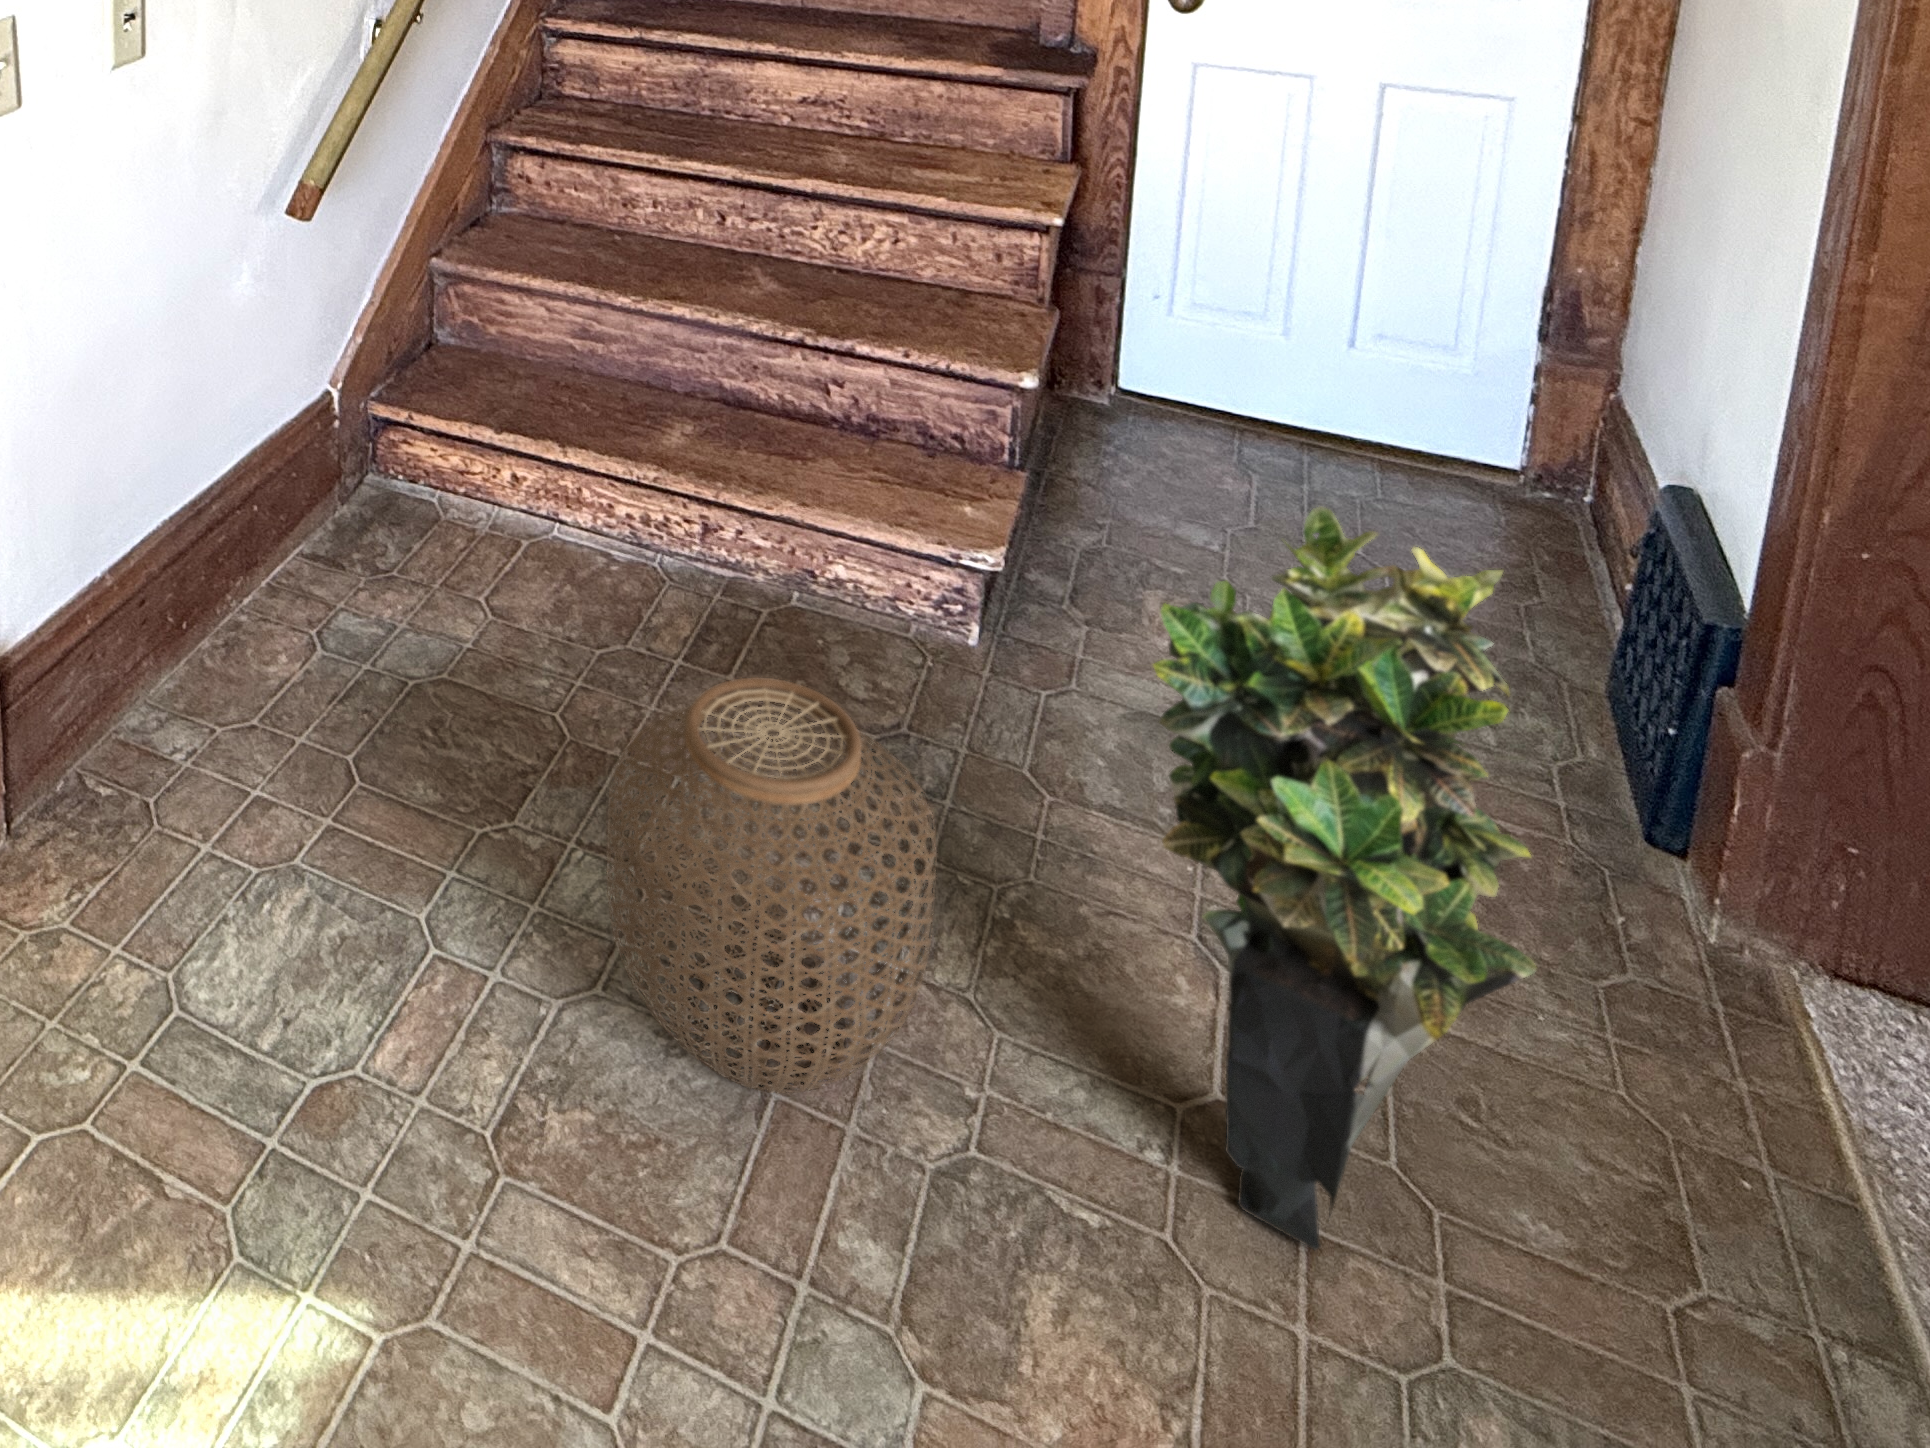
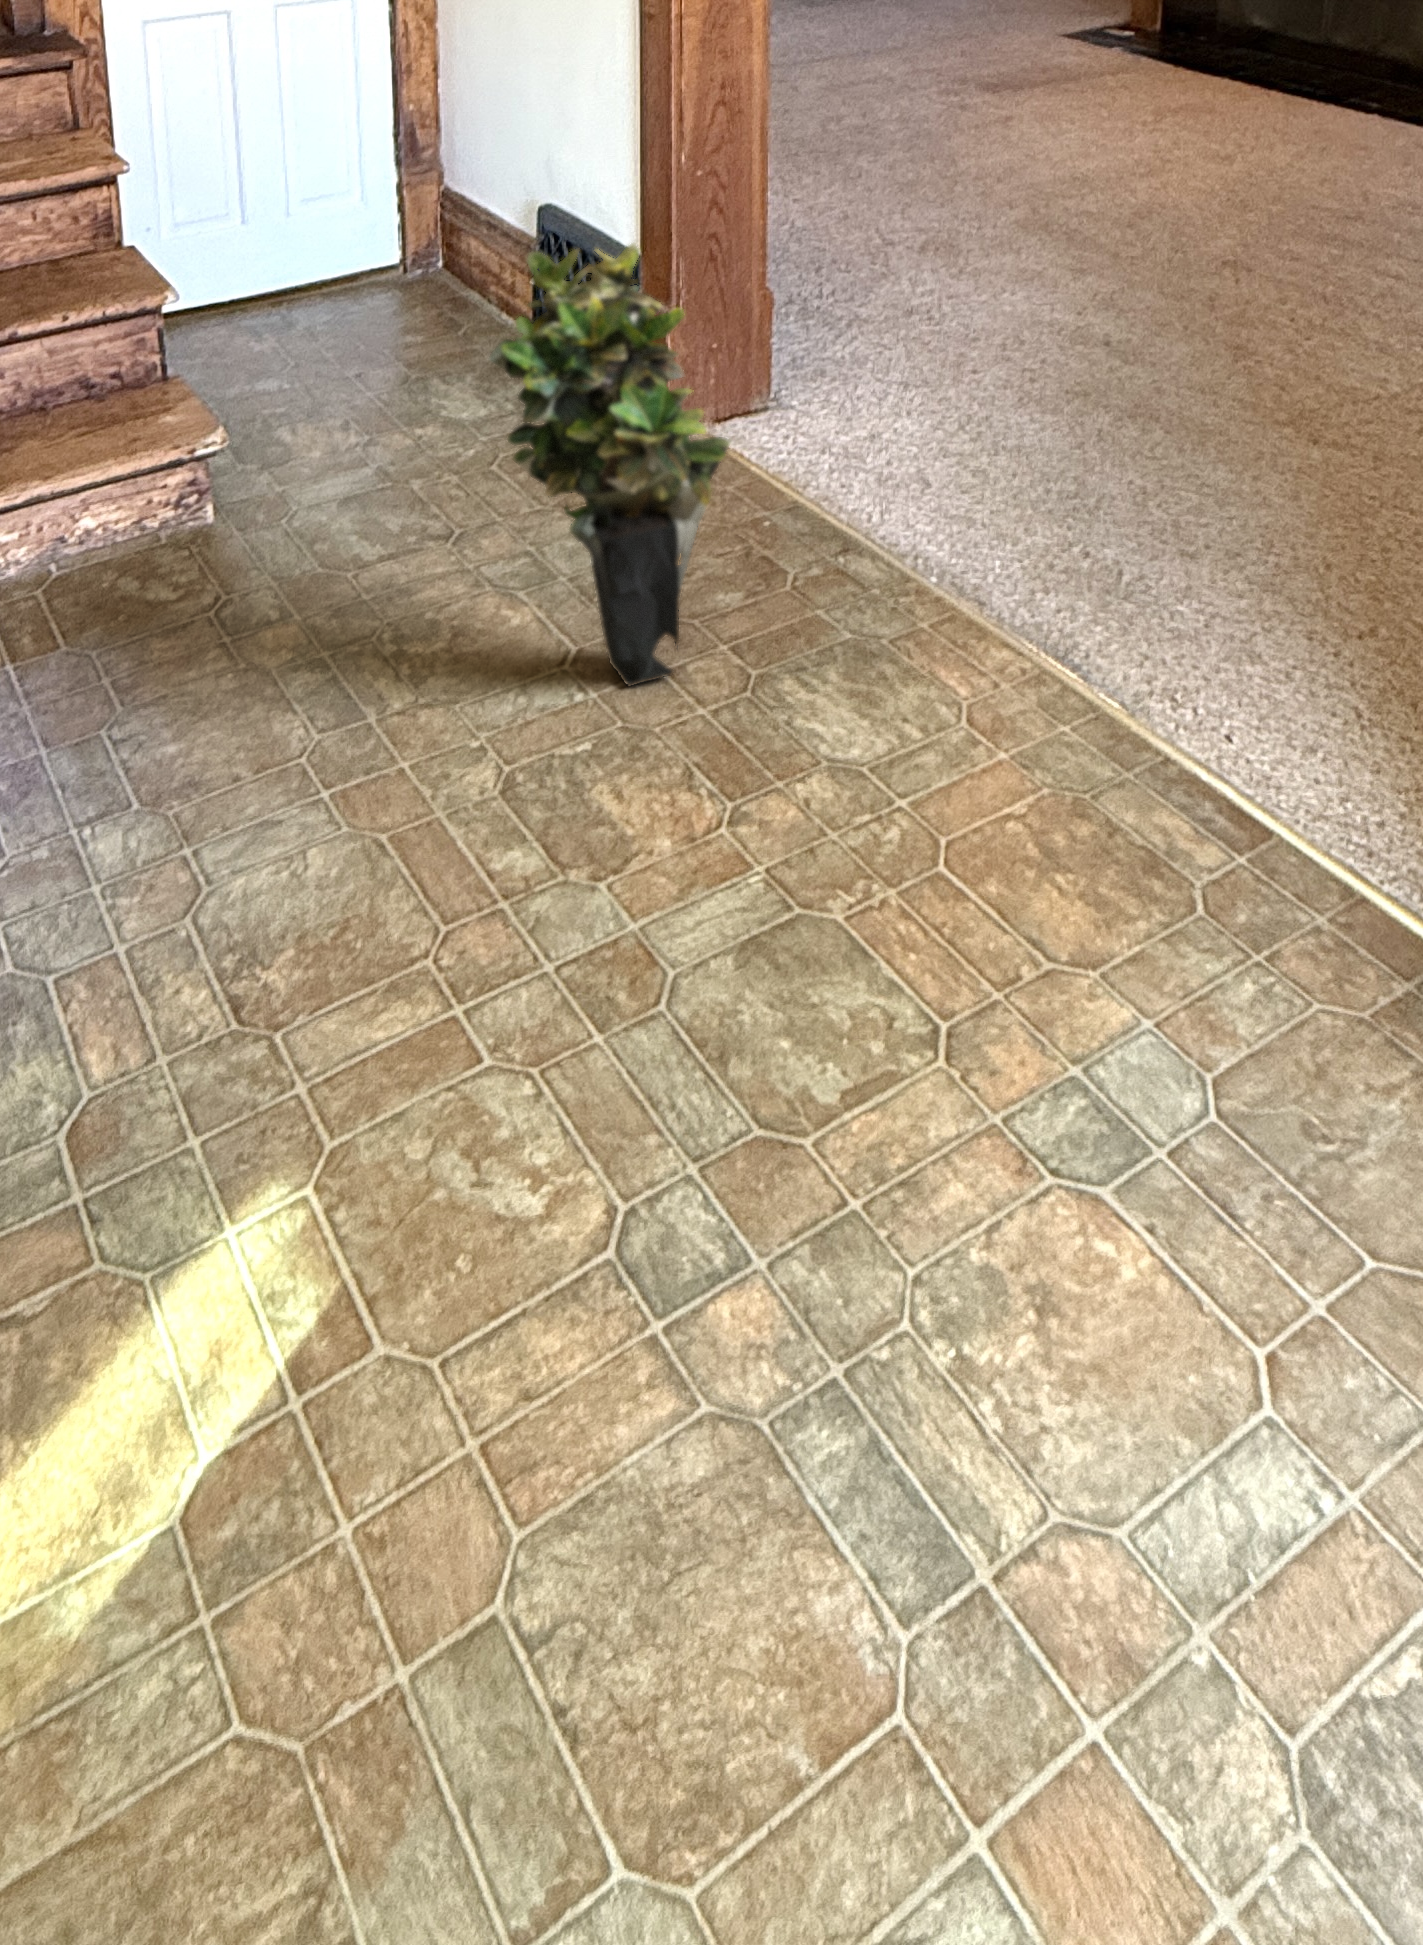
woven basket: present [606,677,936,1094] -> none [174,537,449,863]

